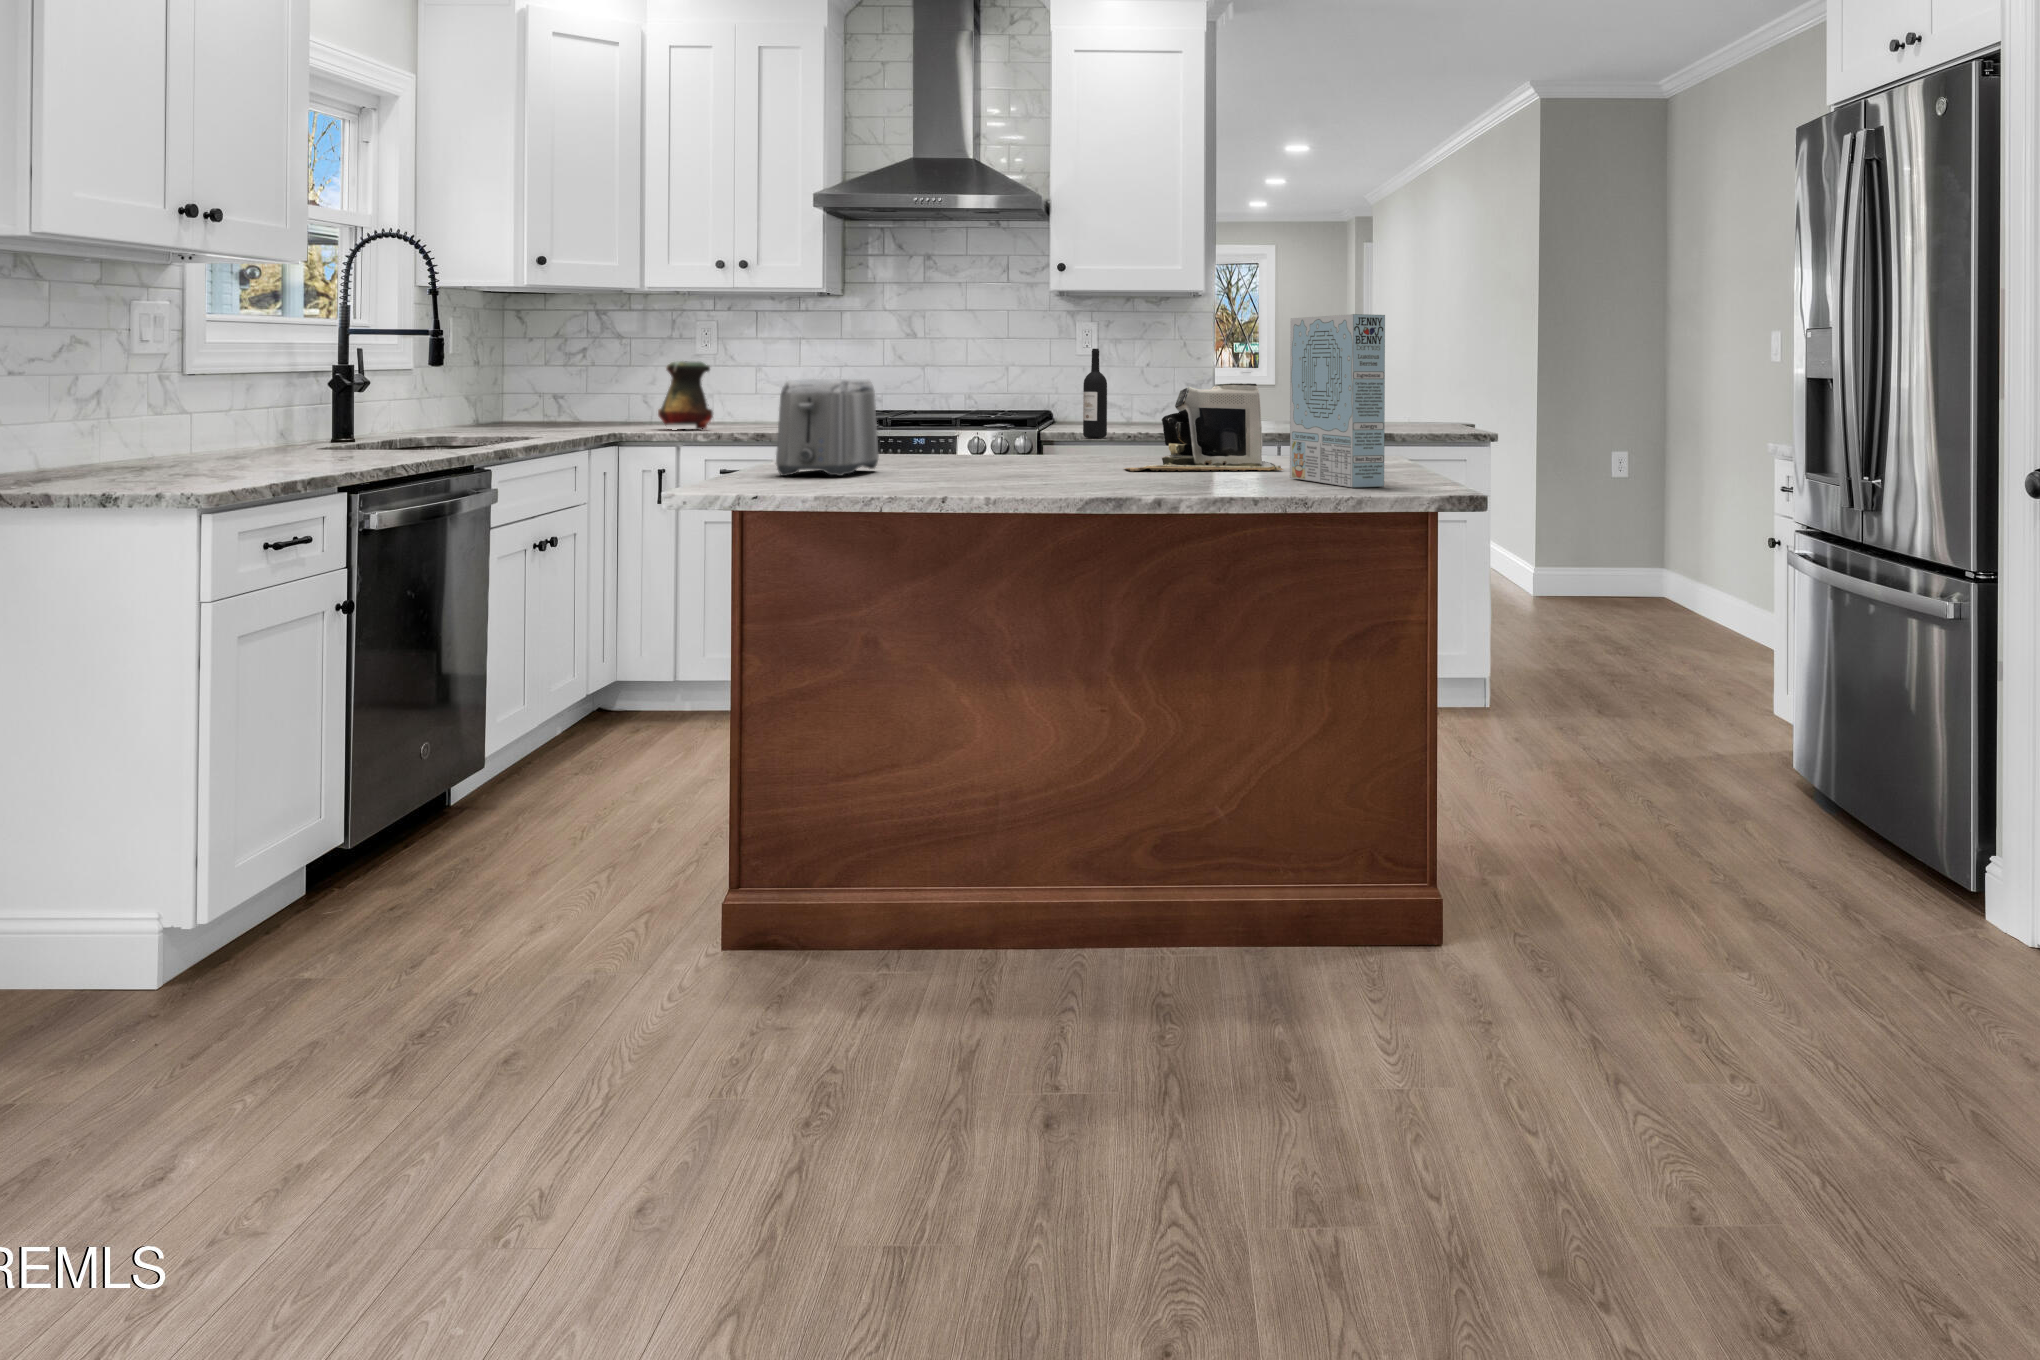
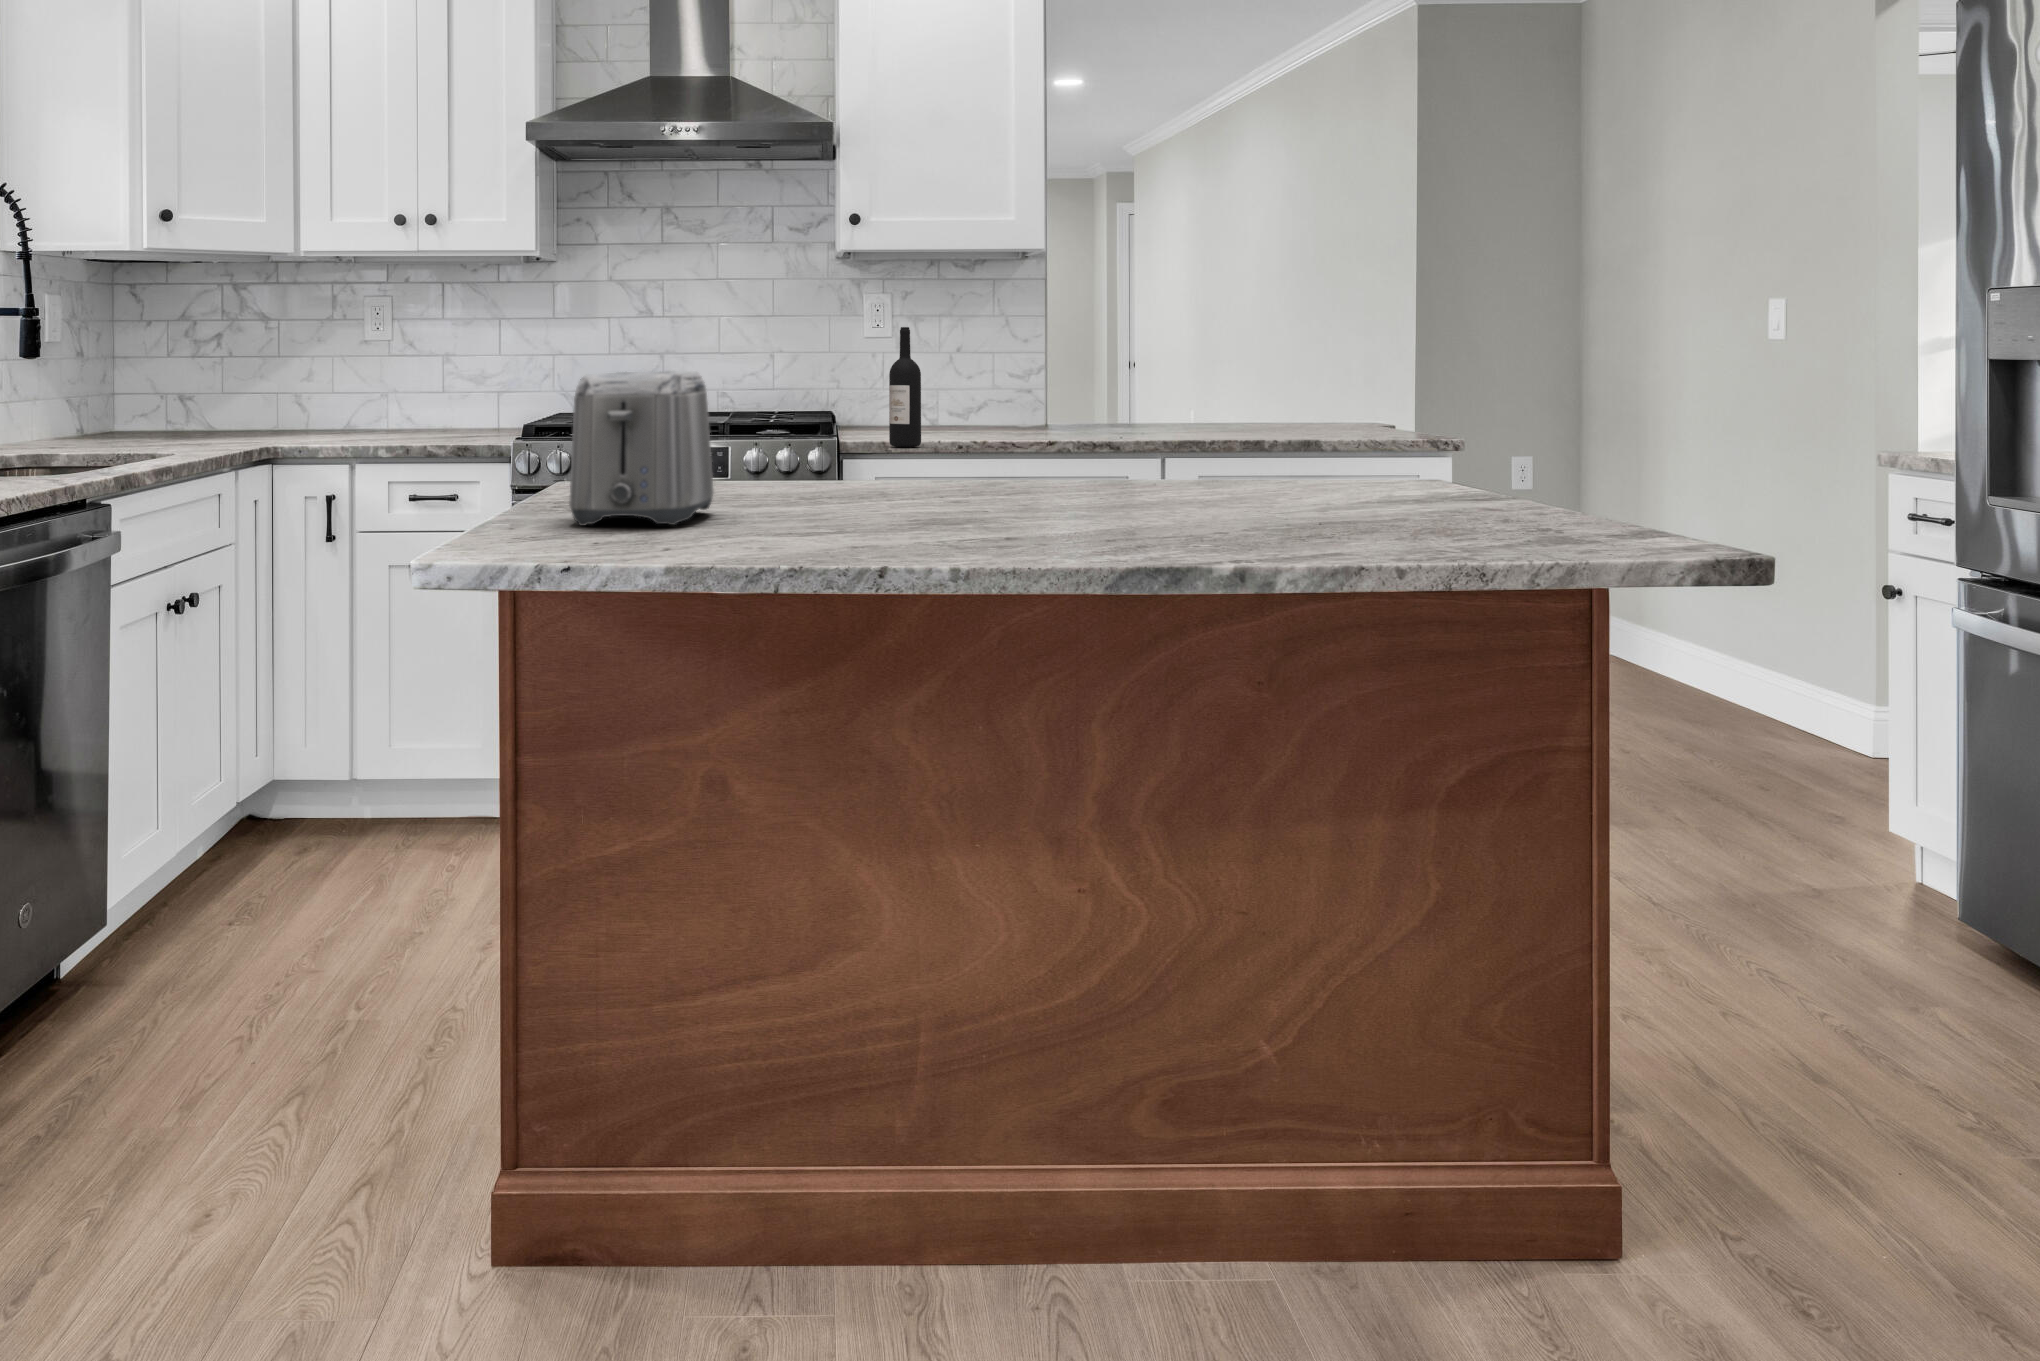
cereal box: present [1290,314,1385,488] -> none [1373,258,1577,543]
vase: present [658,361,713,429] -> none [317,349,390,440]
coffee maker: present [1125,383,1283,471] -> none [1070,373,1320,510]

